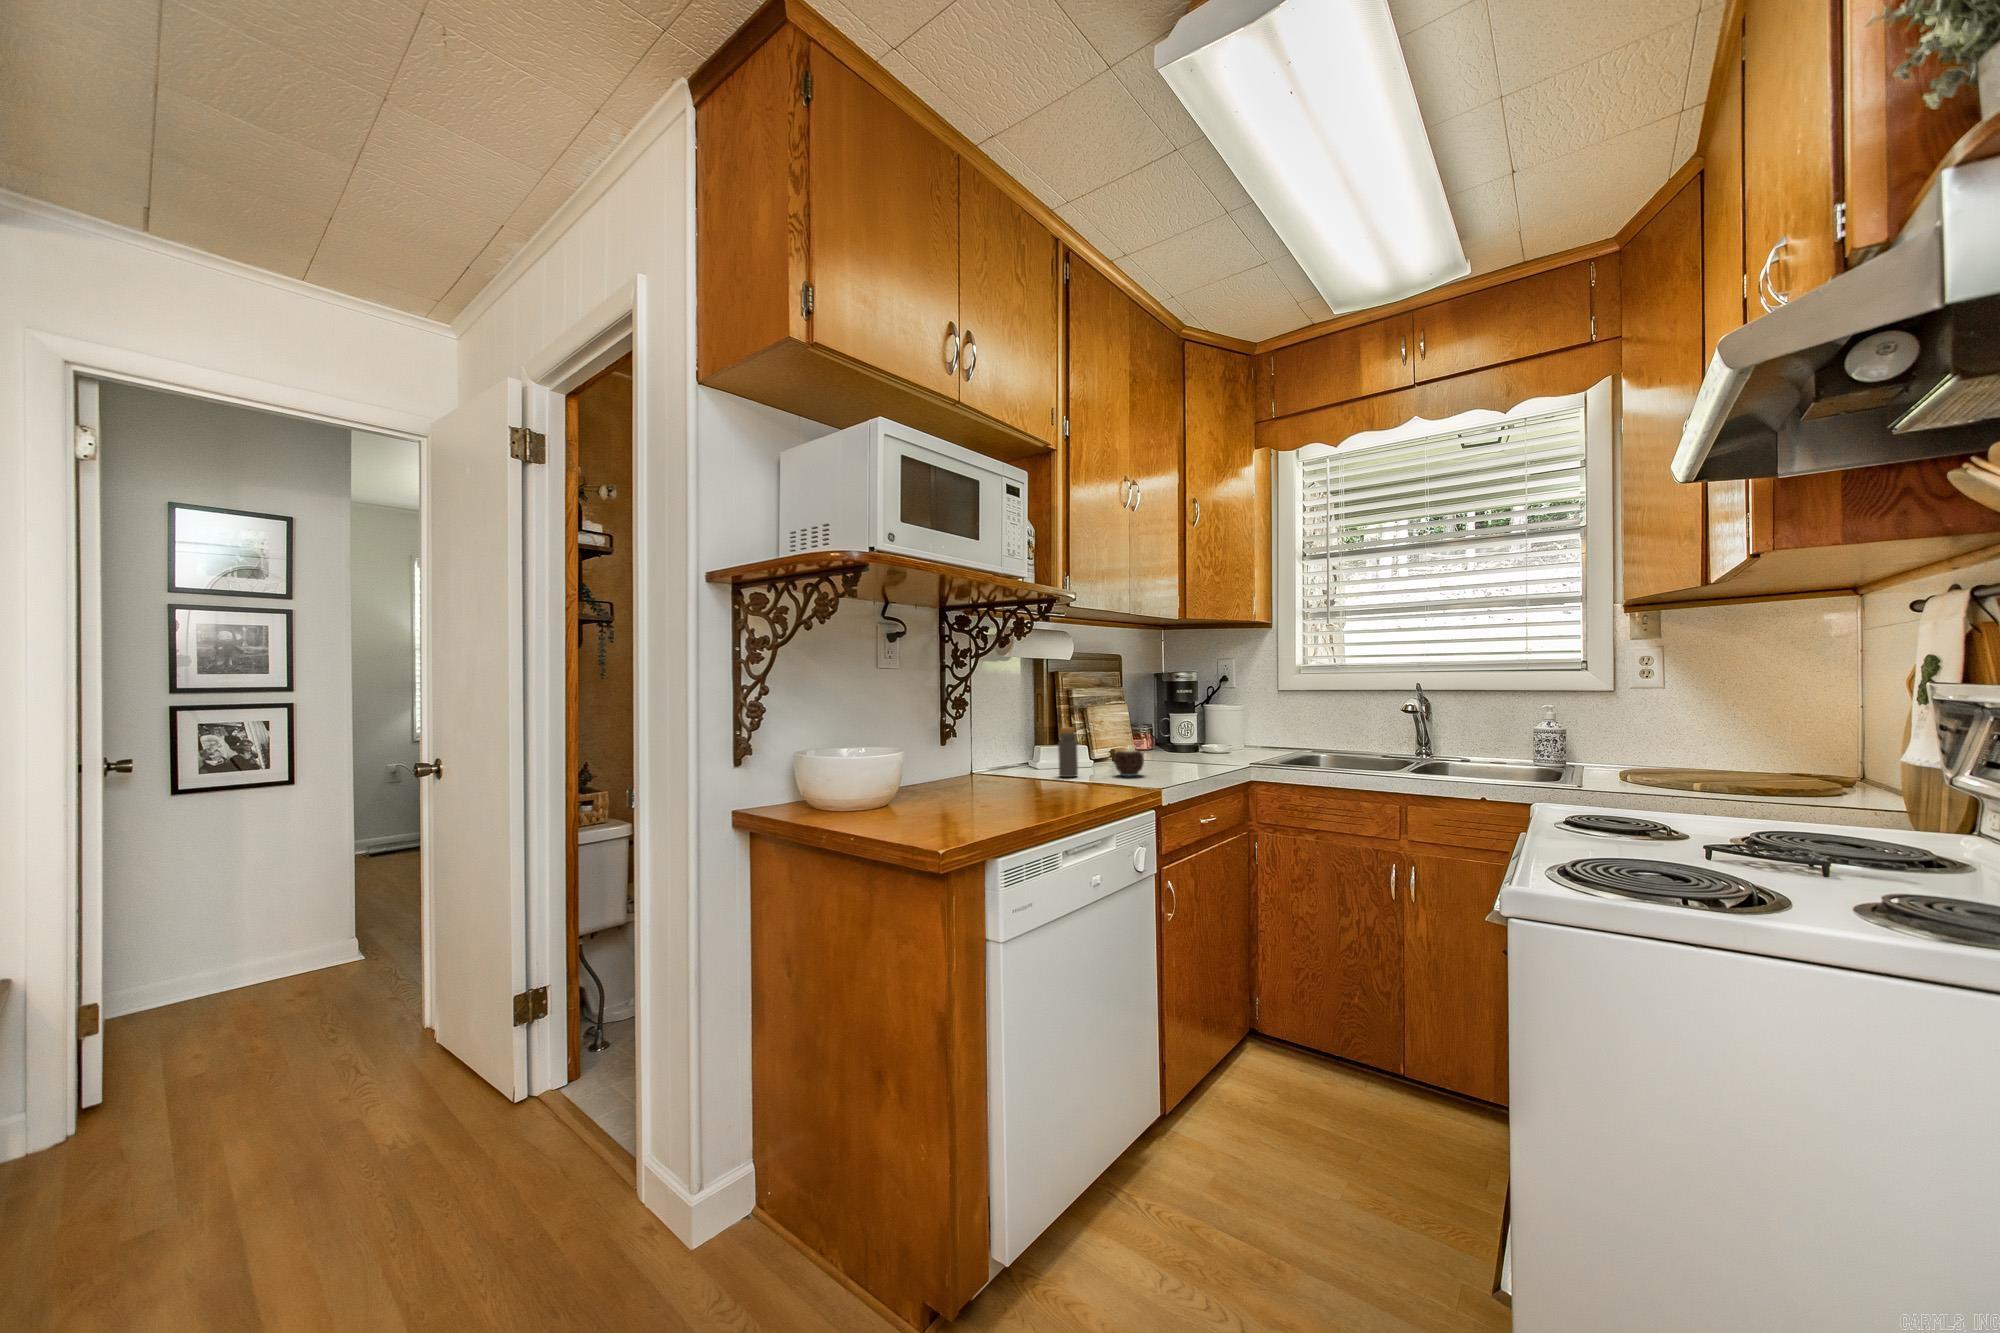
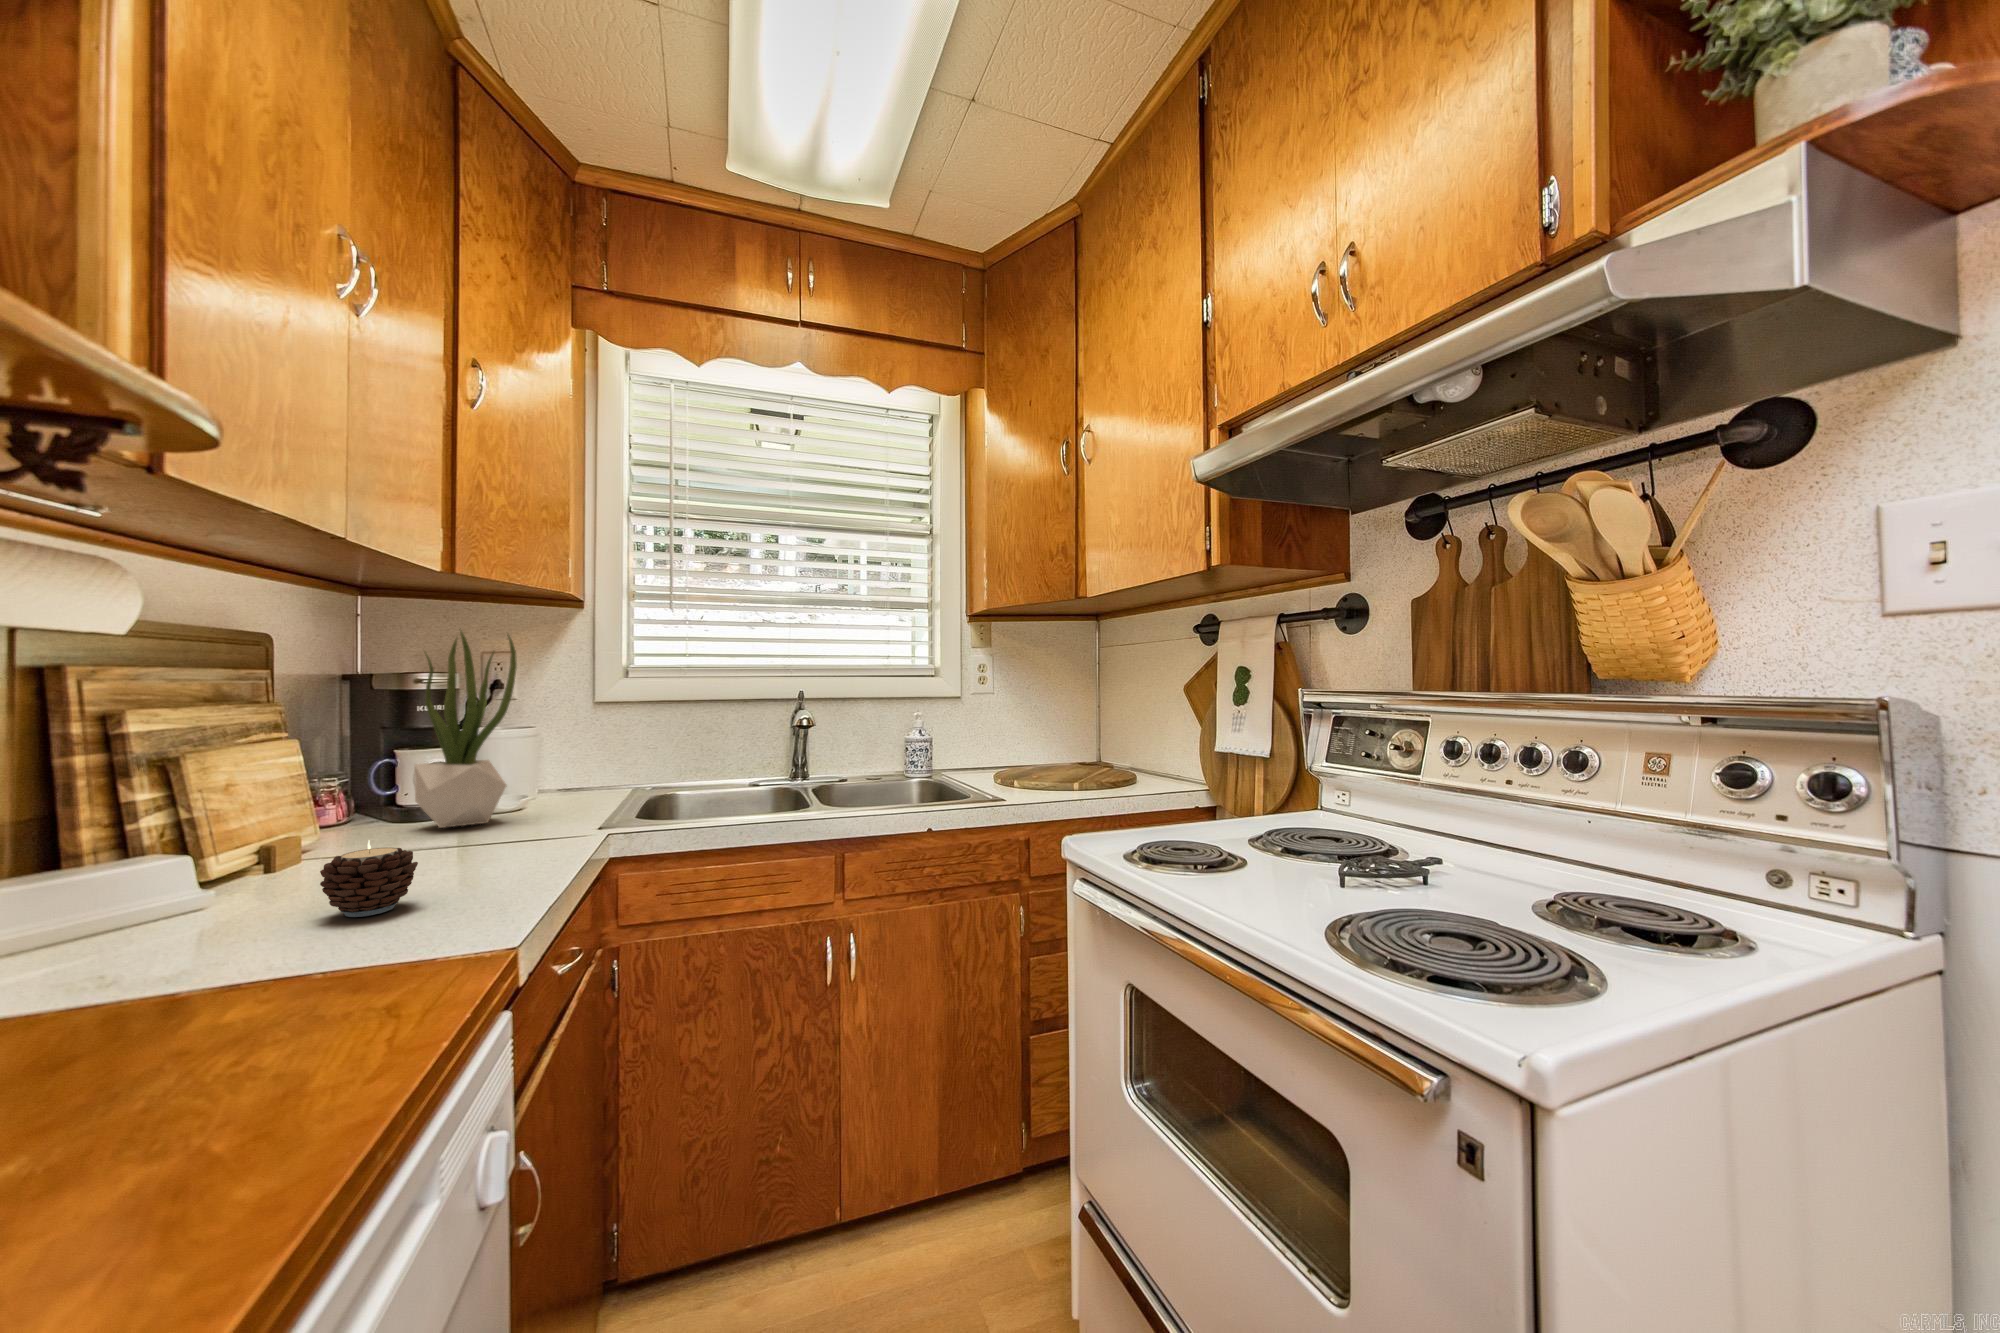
potted plant: none [1175,648,1221,756] -> present [414,629,517,828]
bottle: present [1058,727,1078,777] -> none [114,818,195,968]

